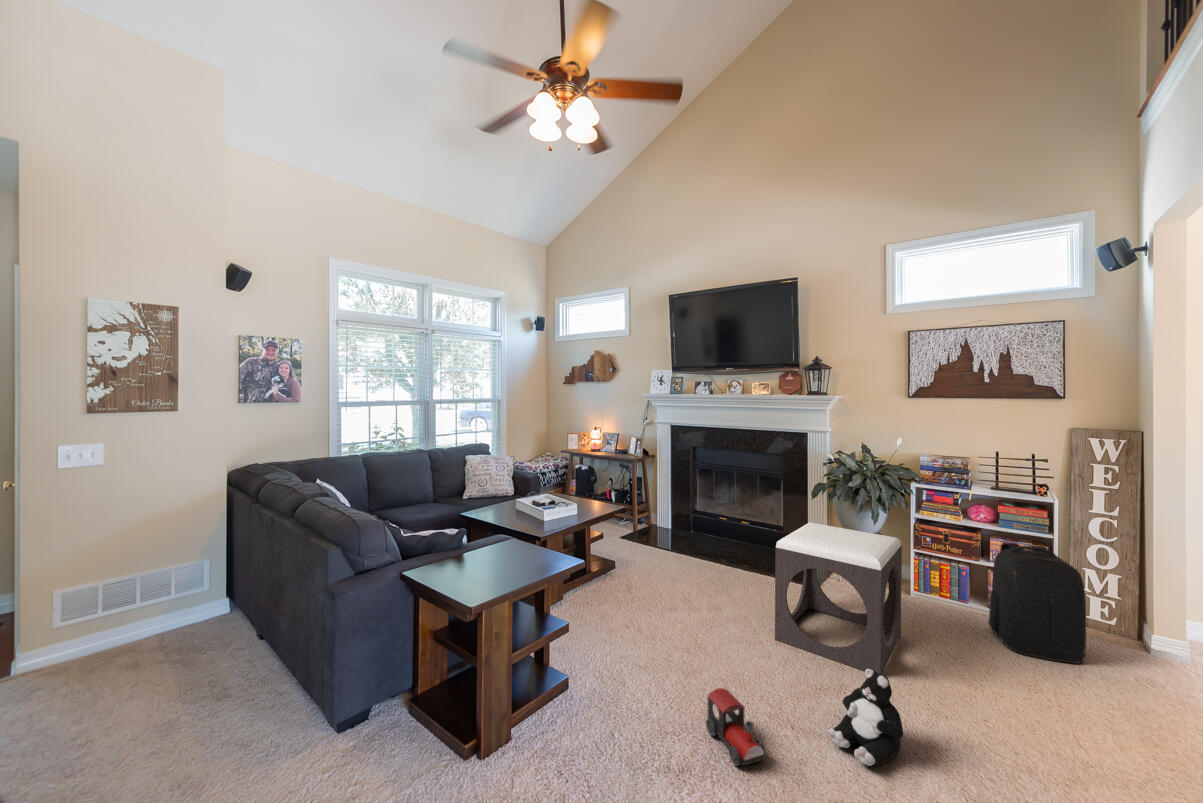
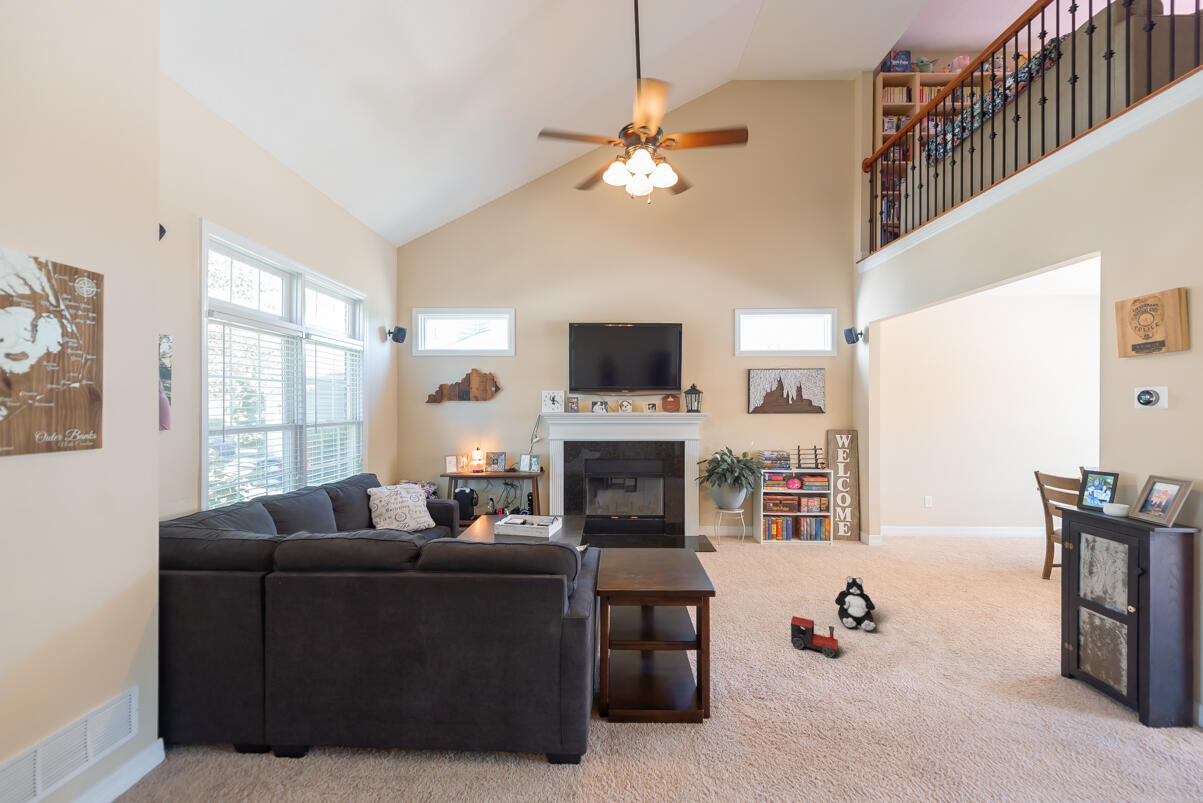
footstool: present [775,522,902,674] -> none [730,502,812,589]
backpack: present [988,543,1086,664] -> none [809,497,861,559]

